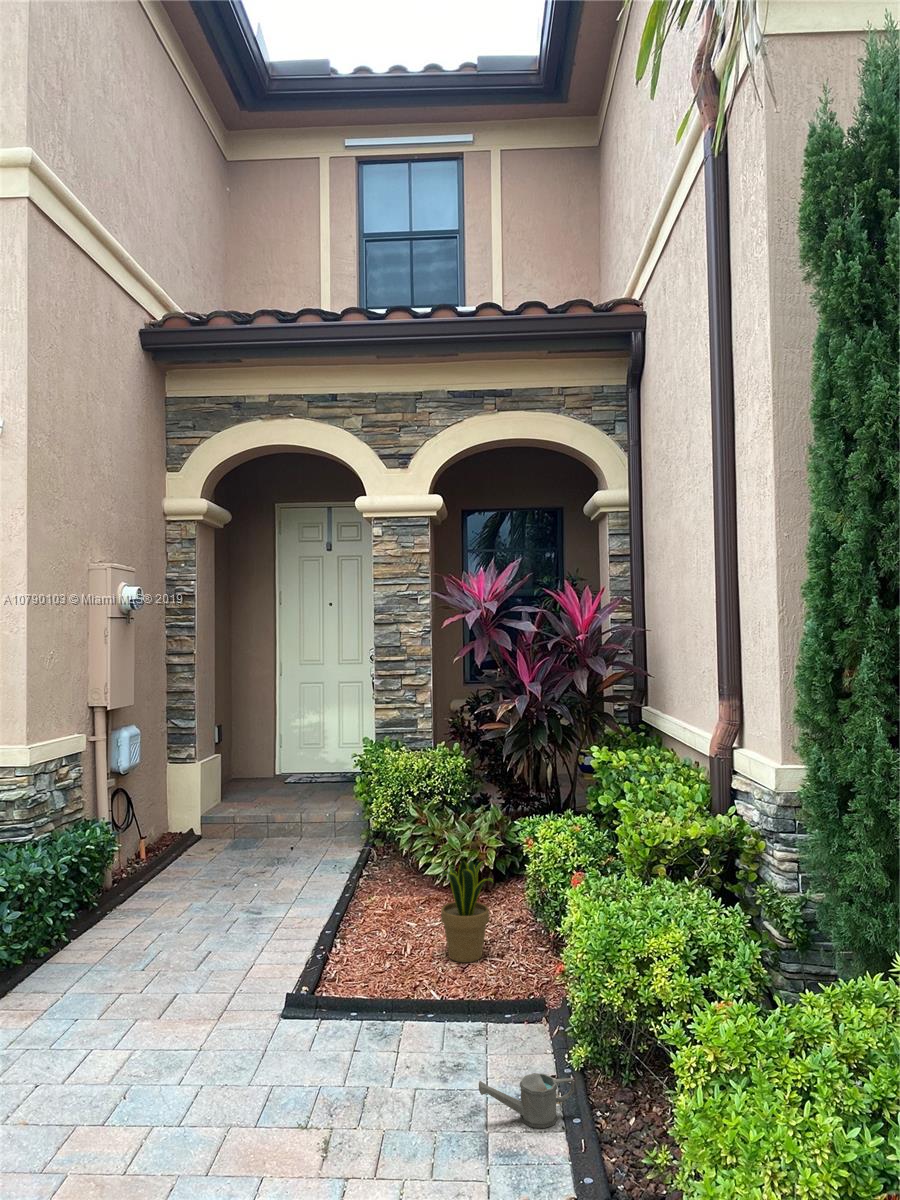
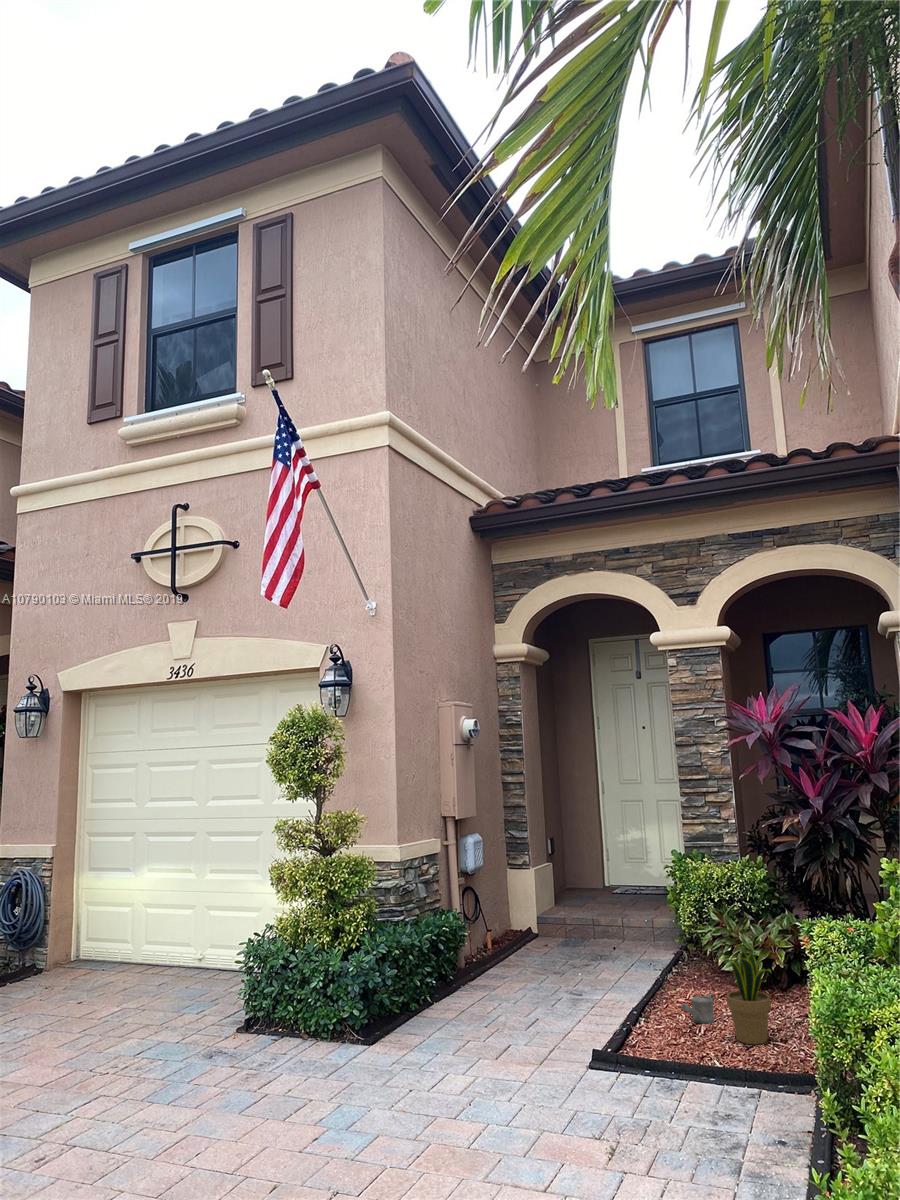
watering can: present [479,1073,574,1128] -> present [681,994,715,1024]

